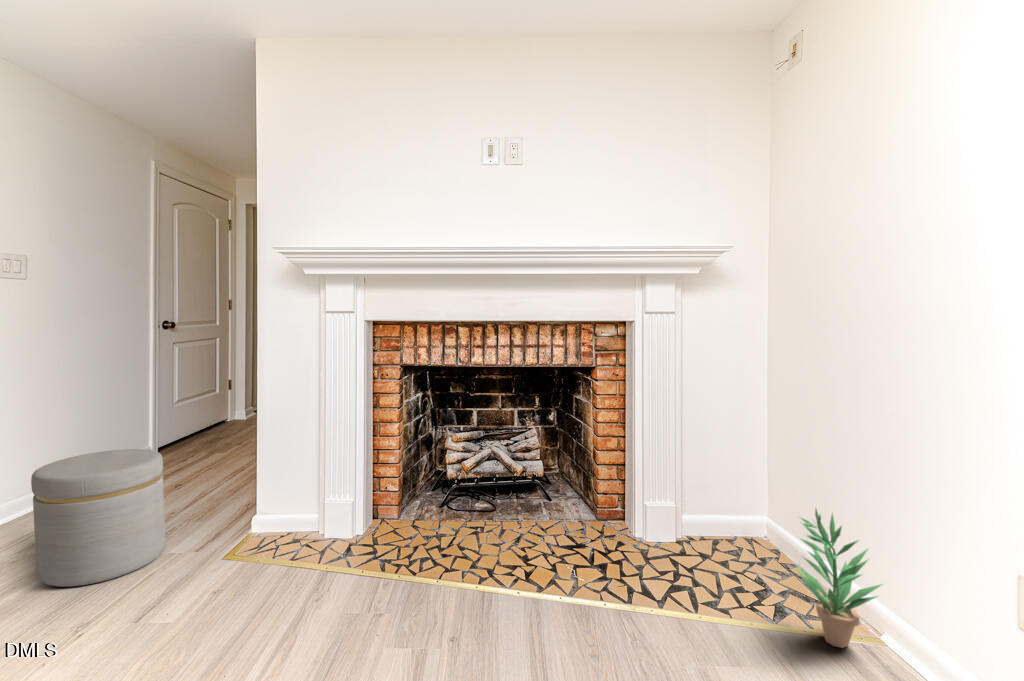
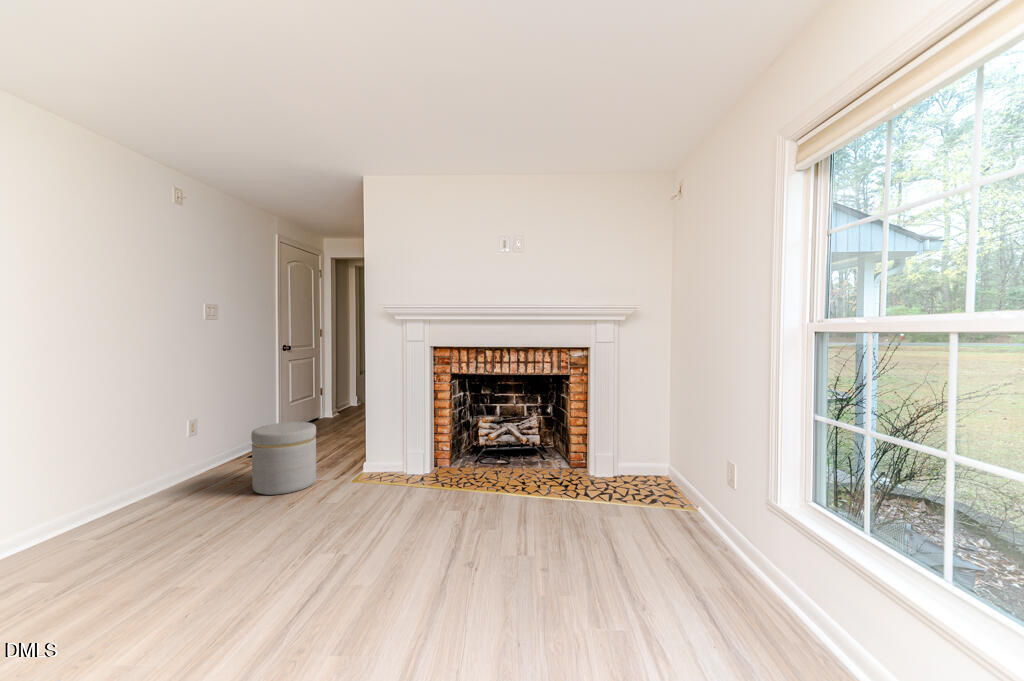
potted plant: present [797,509,883,648] -> none [668,451,712,528]

